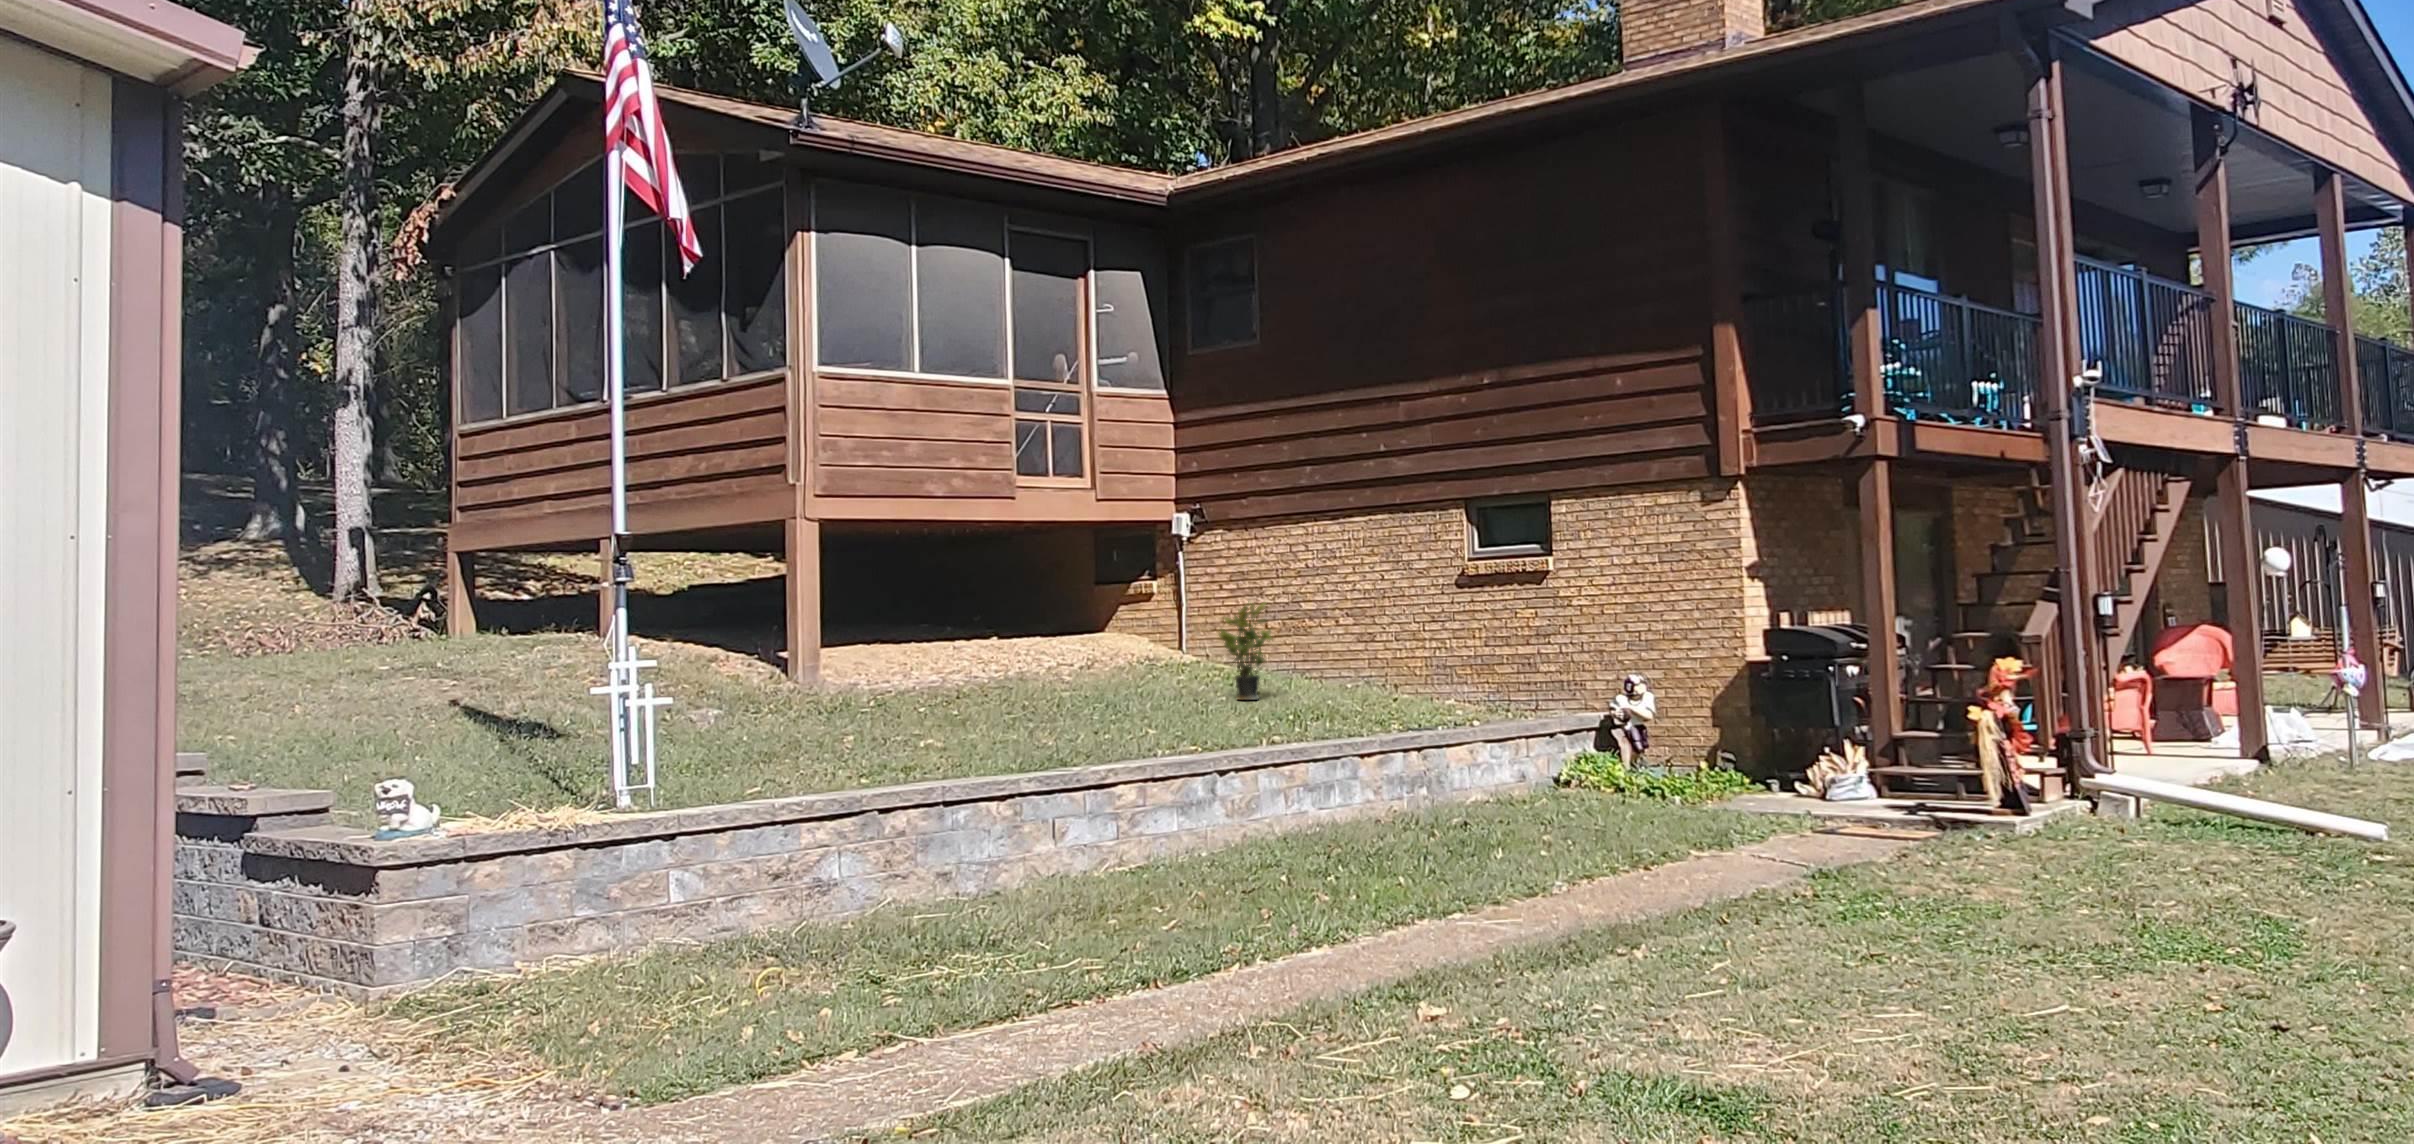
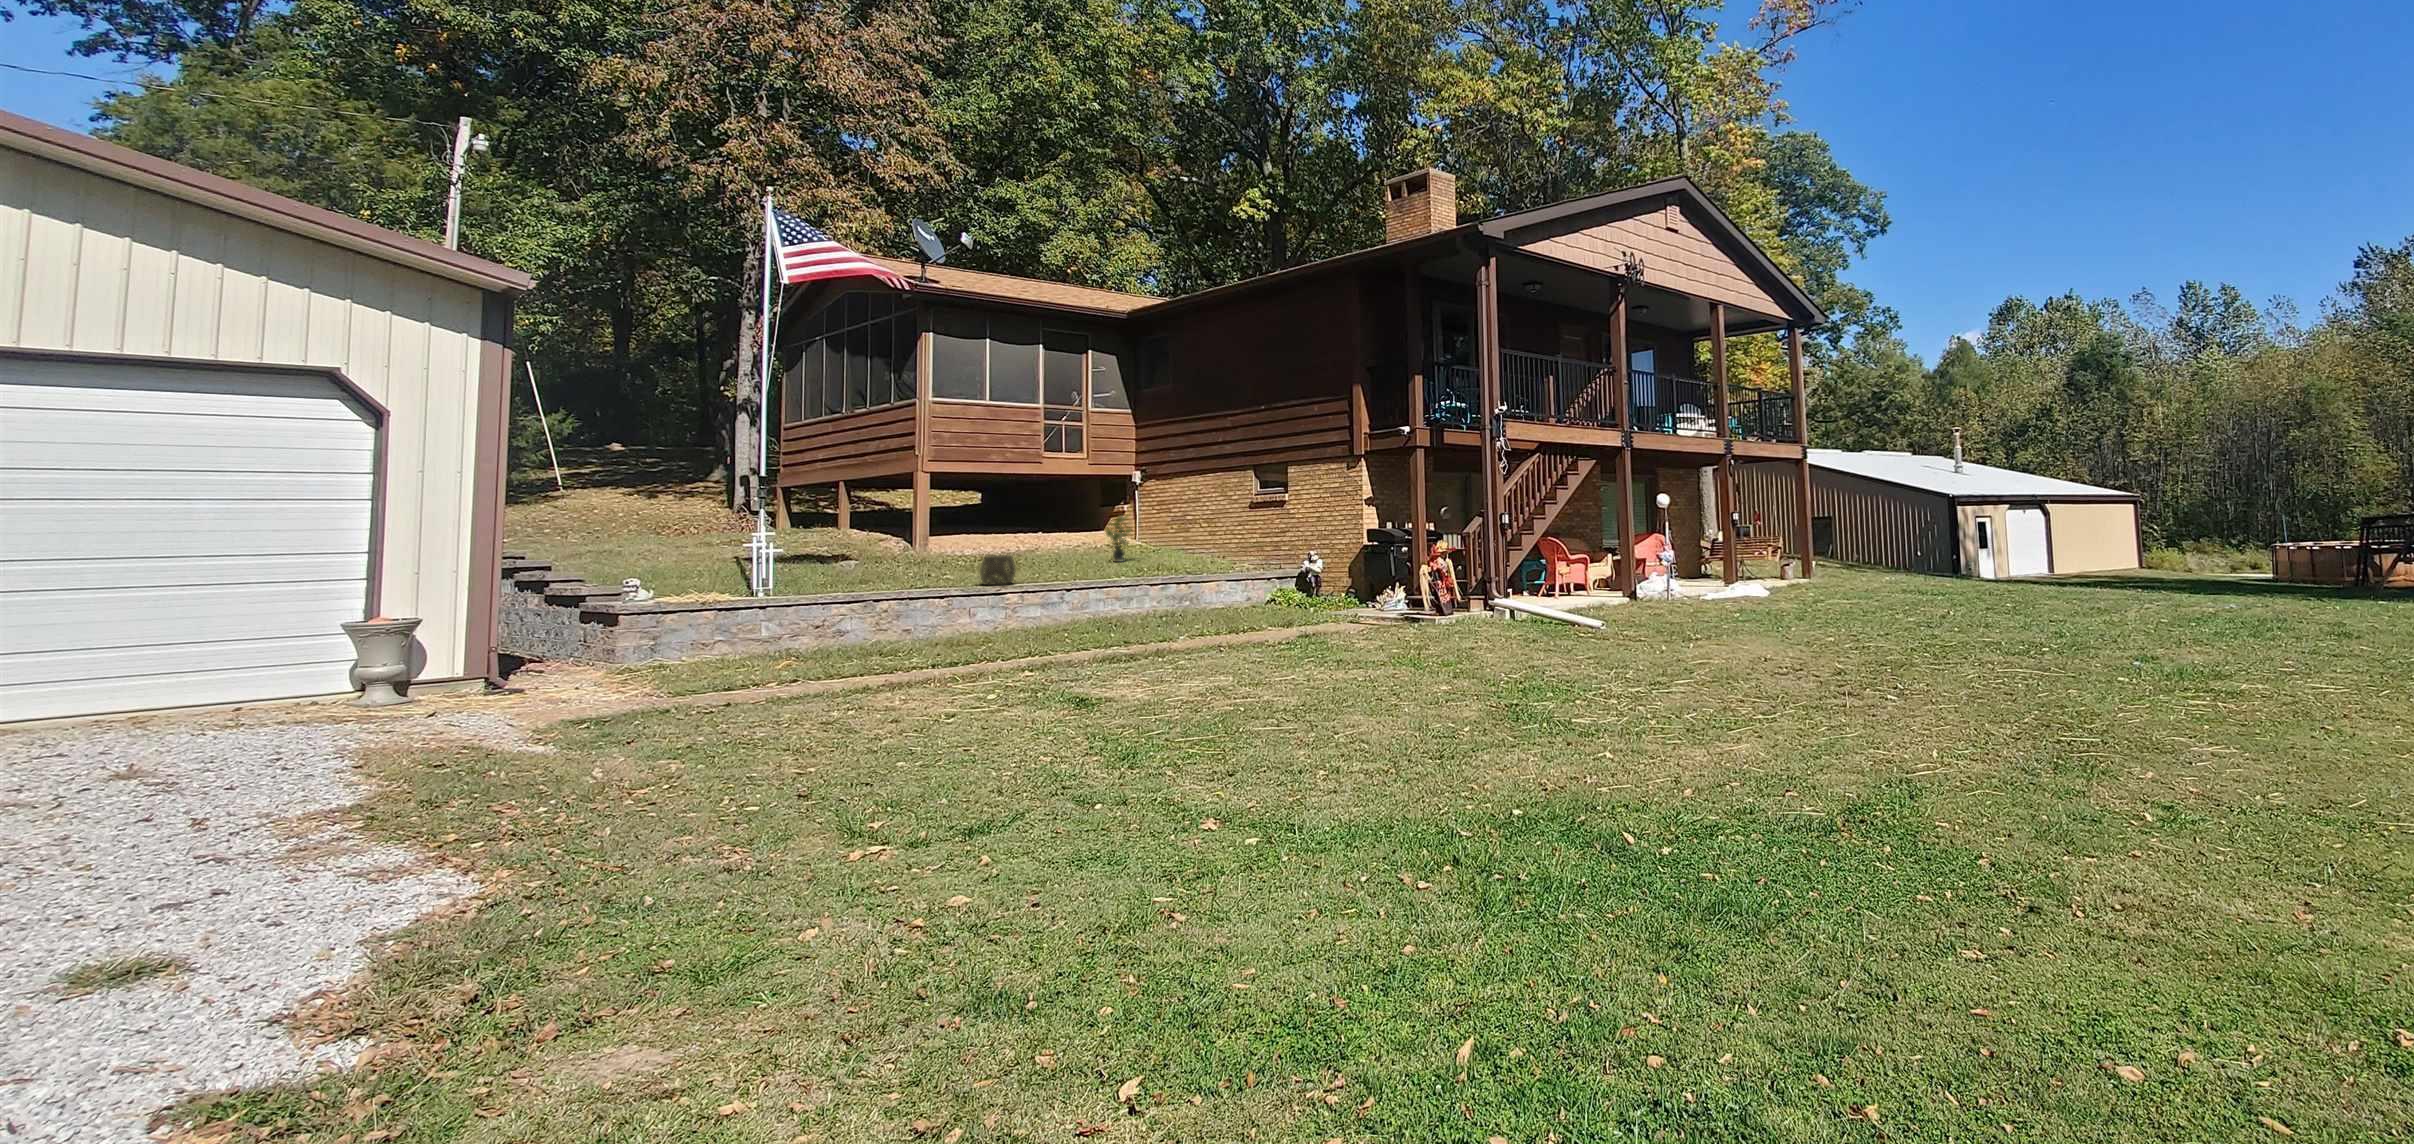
woven basket: none [1052,697,1126,763] -> present [980,555,1016,585]

